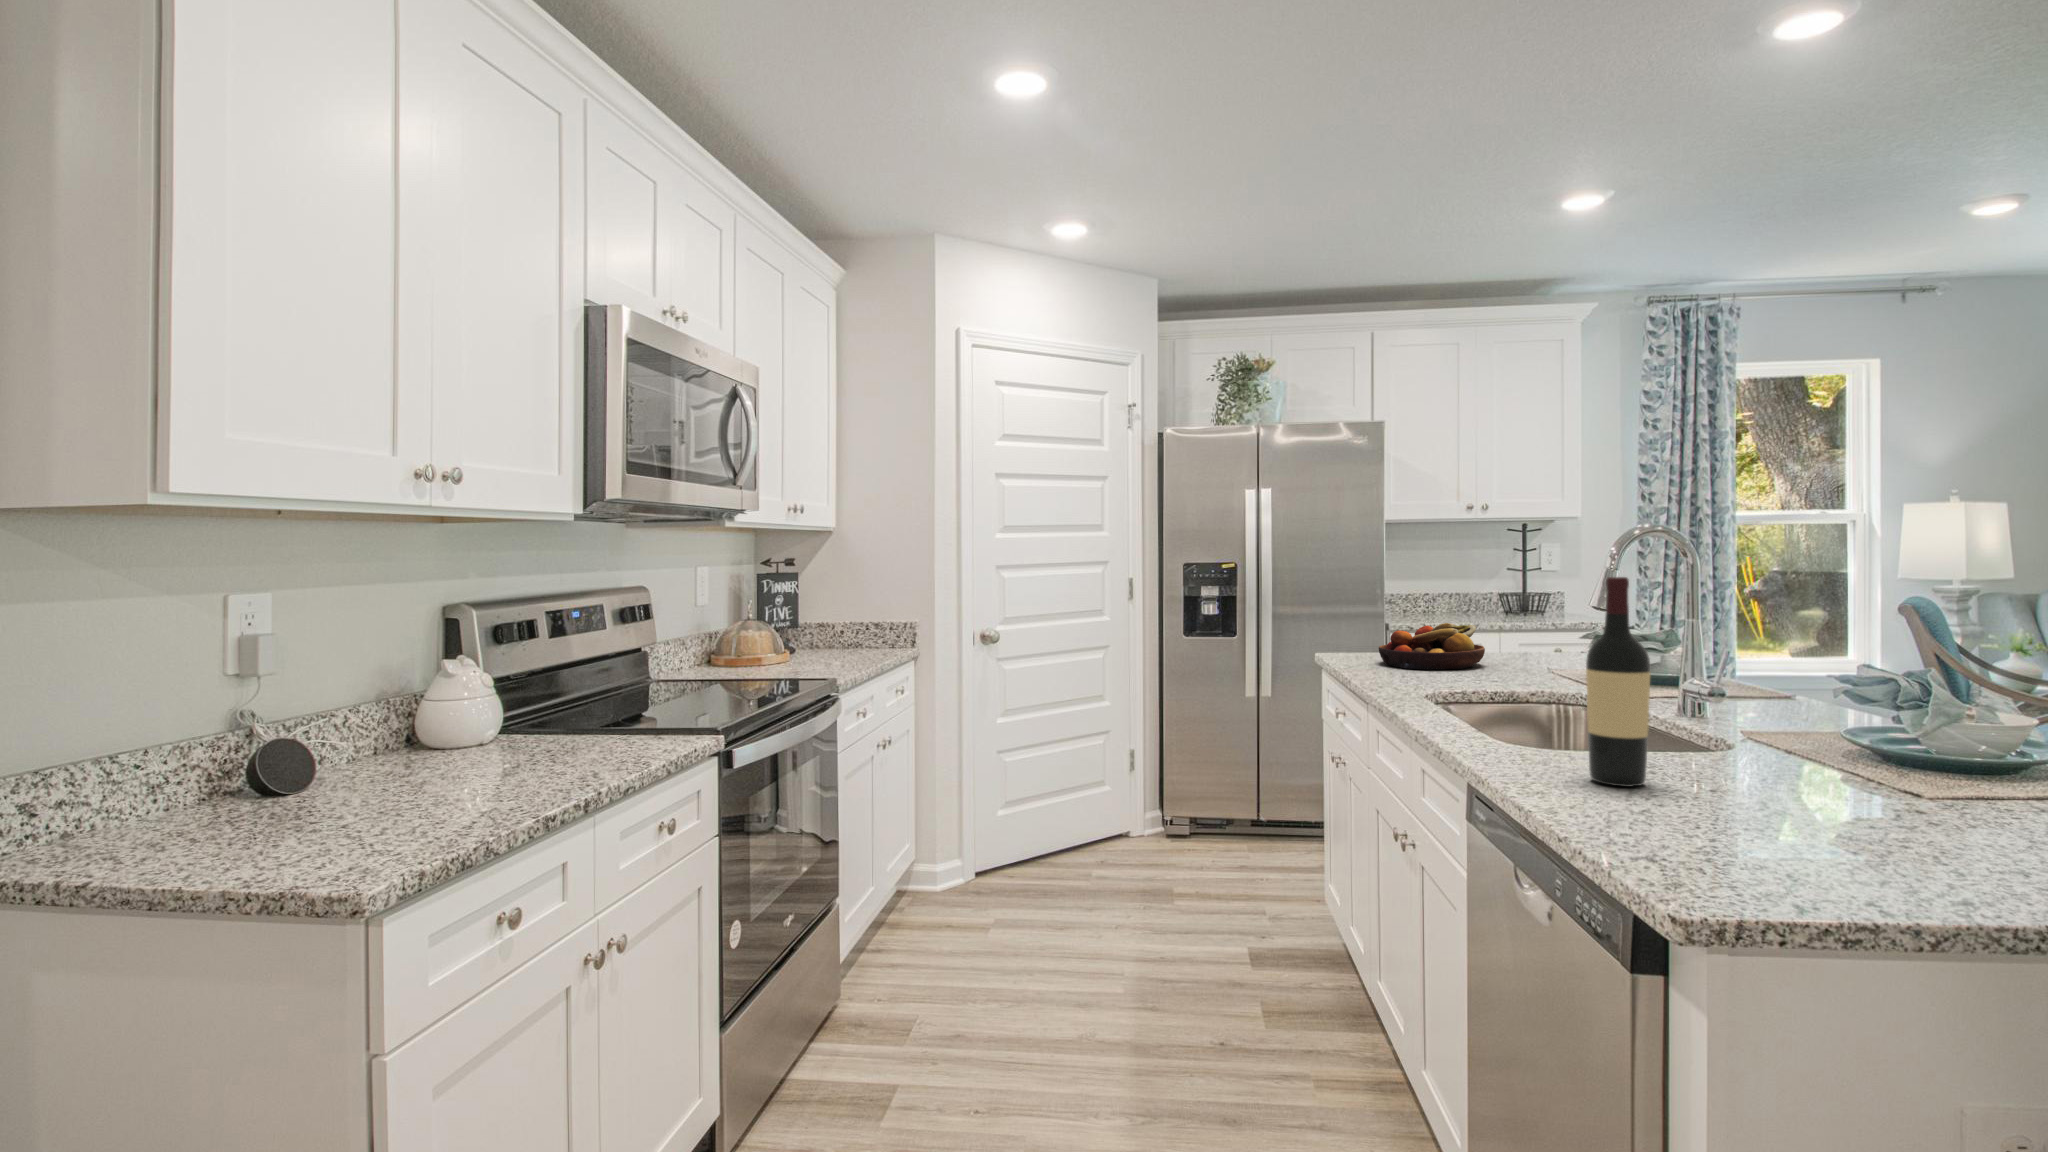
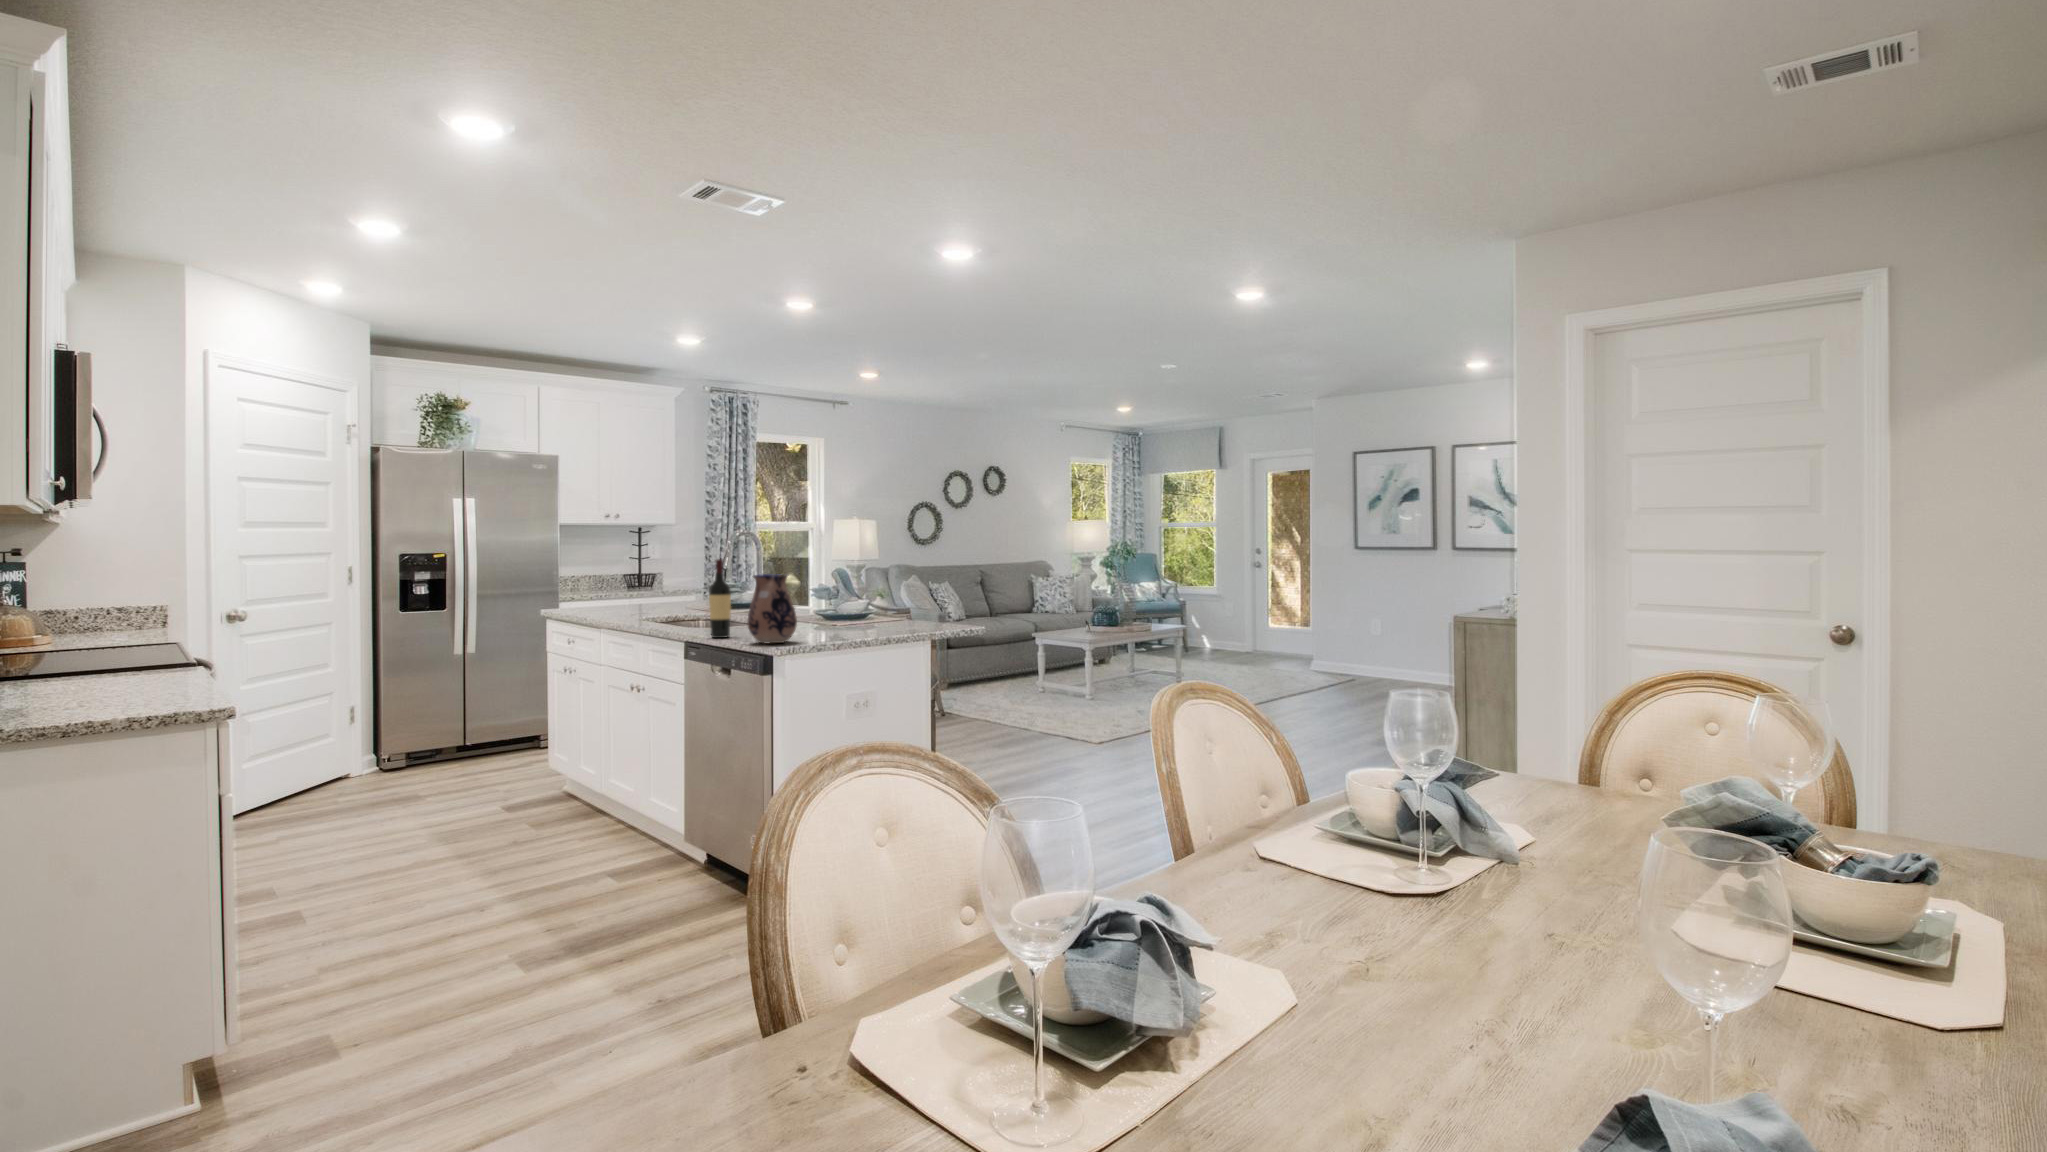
fruit bowl: present [1379,623,1485,670] -> none [580,588,641,615]
ceramic pitcher: none [1699,625,1896,858] -> present [747,574,797,643]

